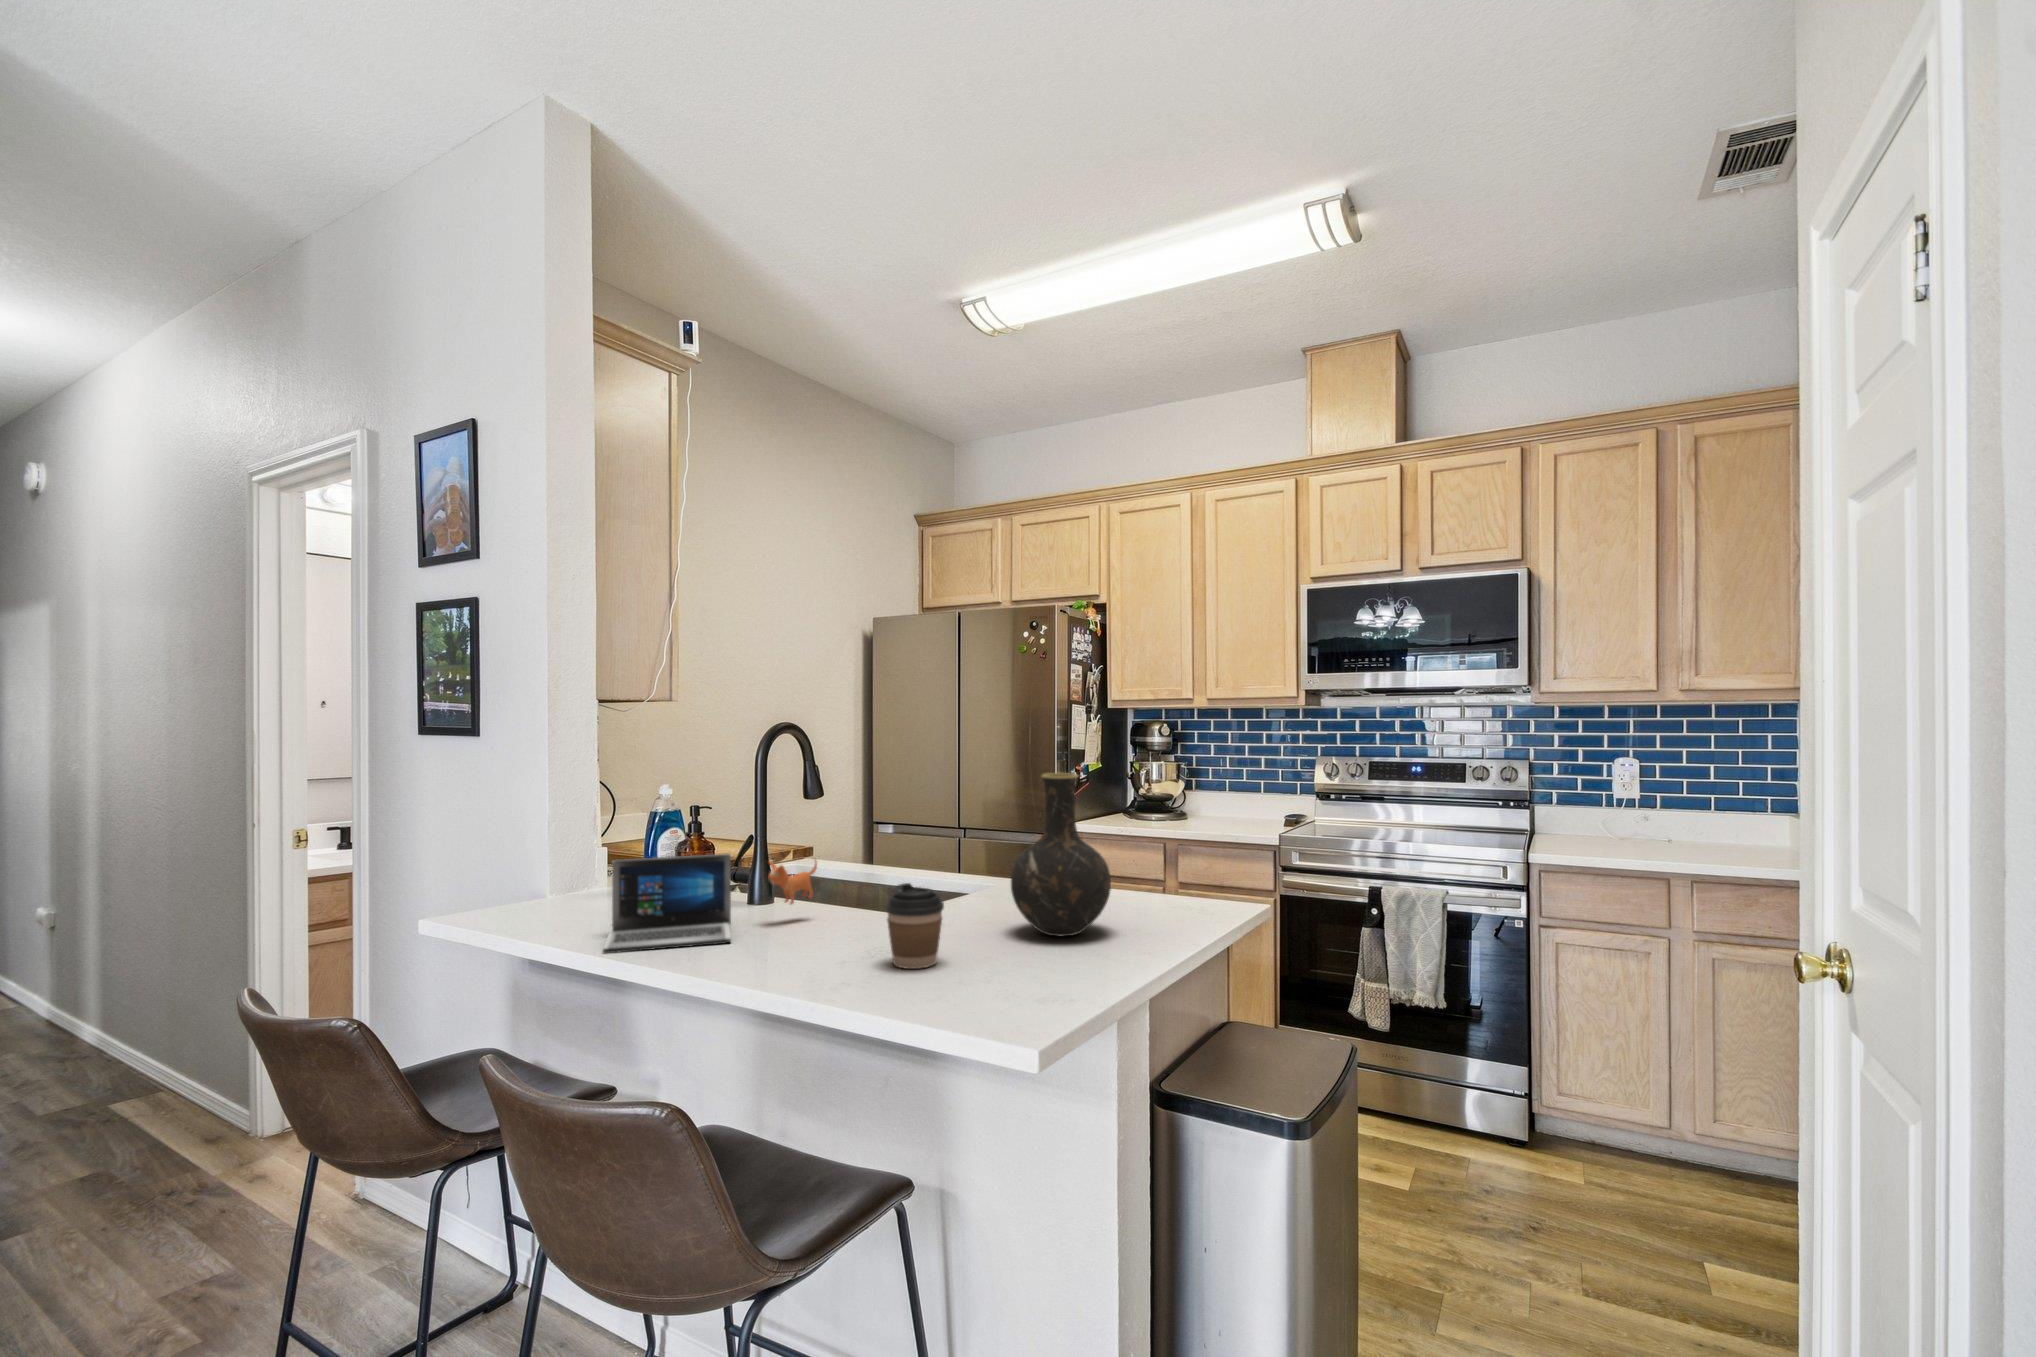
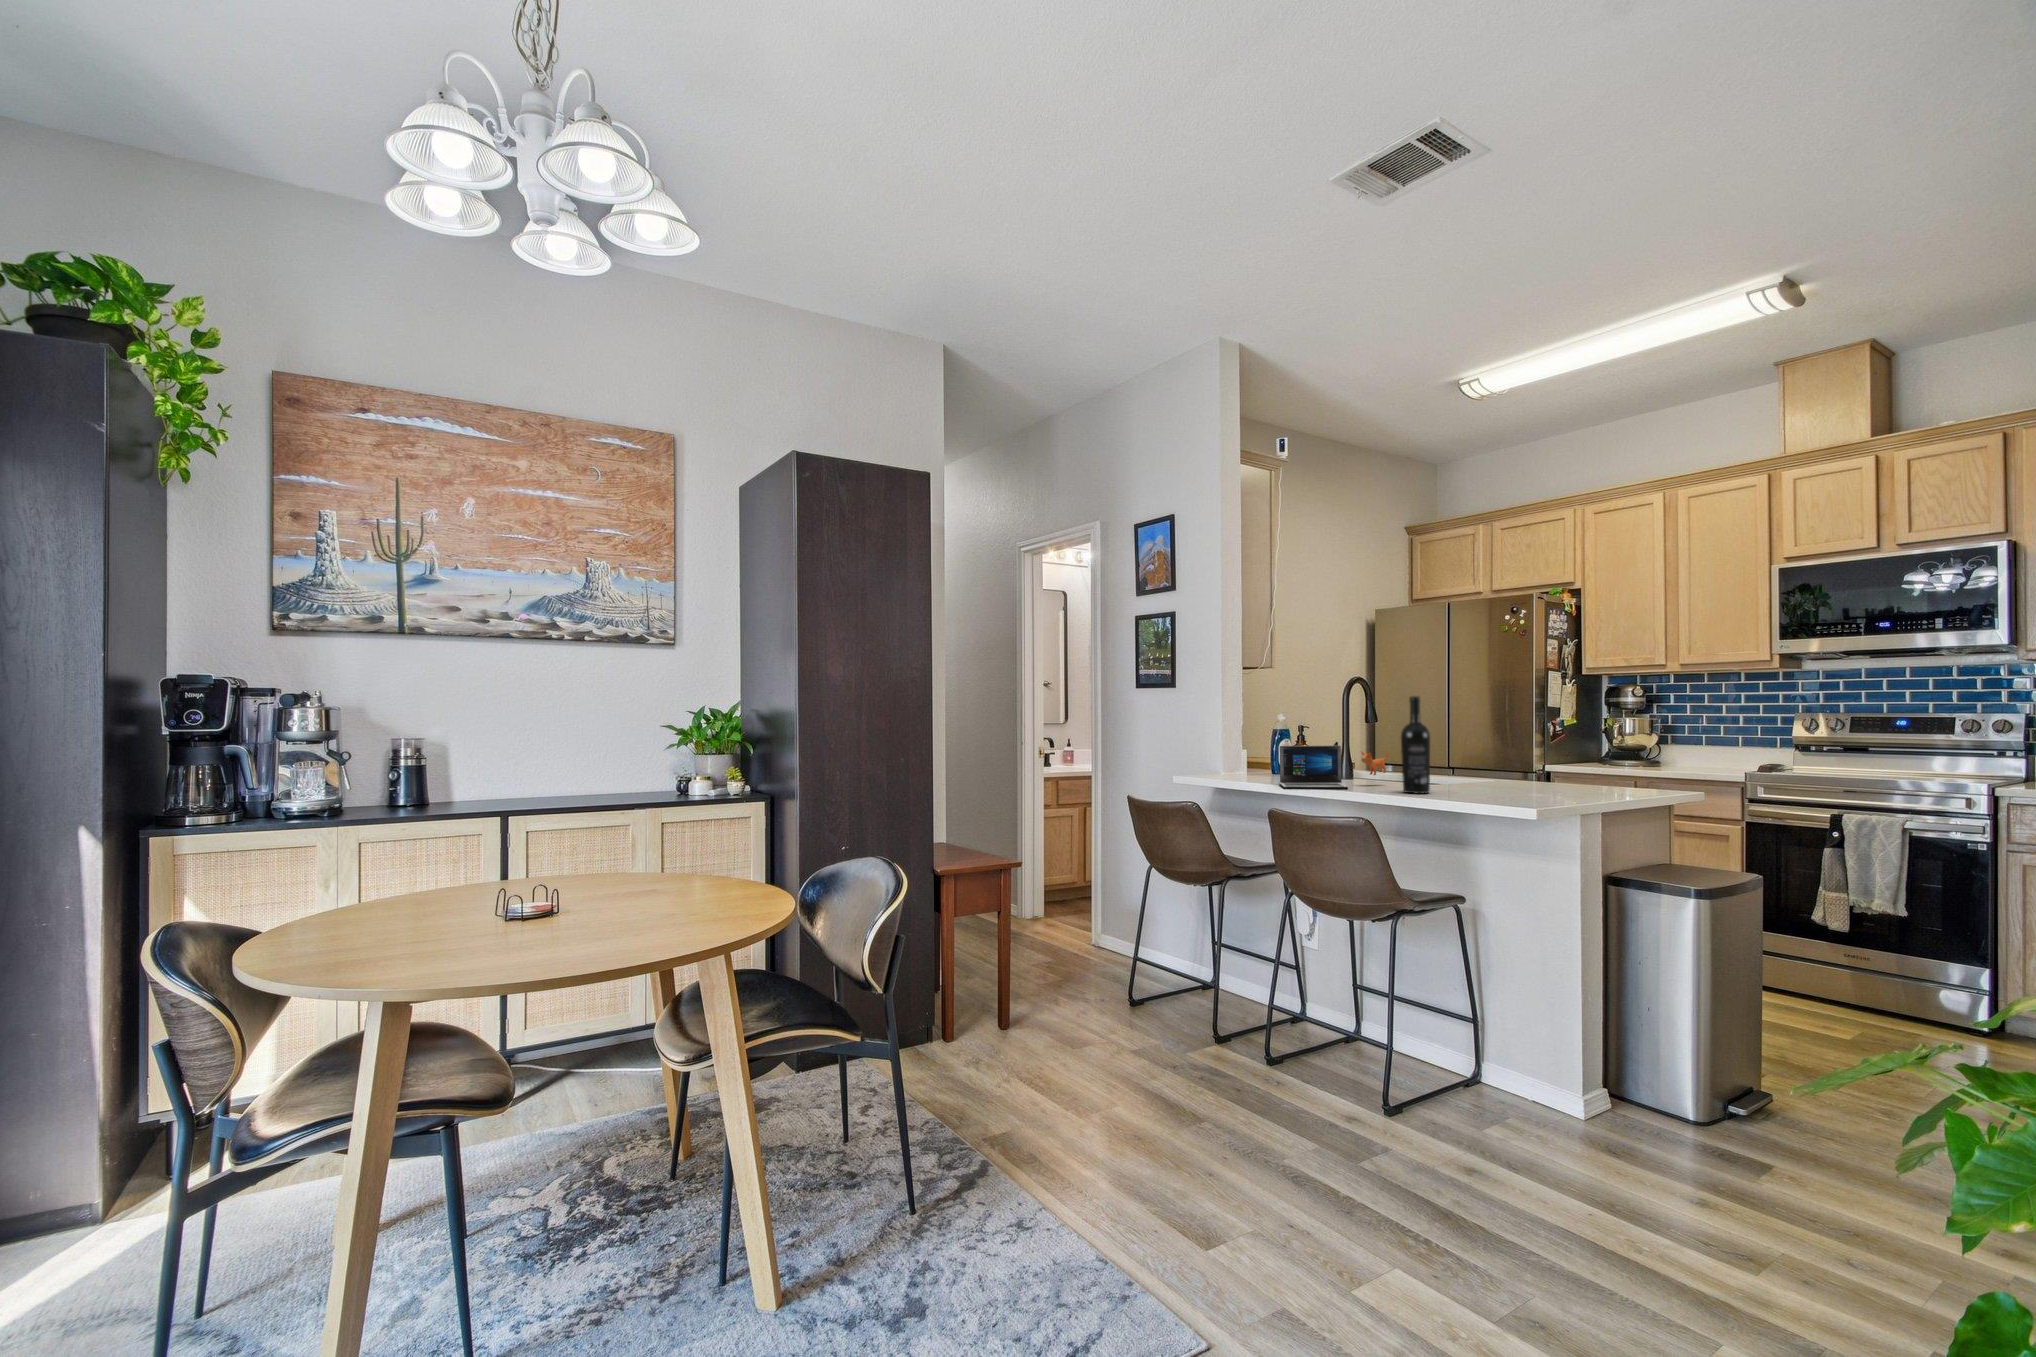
wine bottle: none [823,767,875,952] -> present [1401,696,1430,794]
vase: present [1011,773,1111,936] -> none [1513,702,1579,795]
coffee cup: present [886,883,944,969] -> none [1441,756,1475,799]

